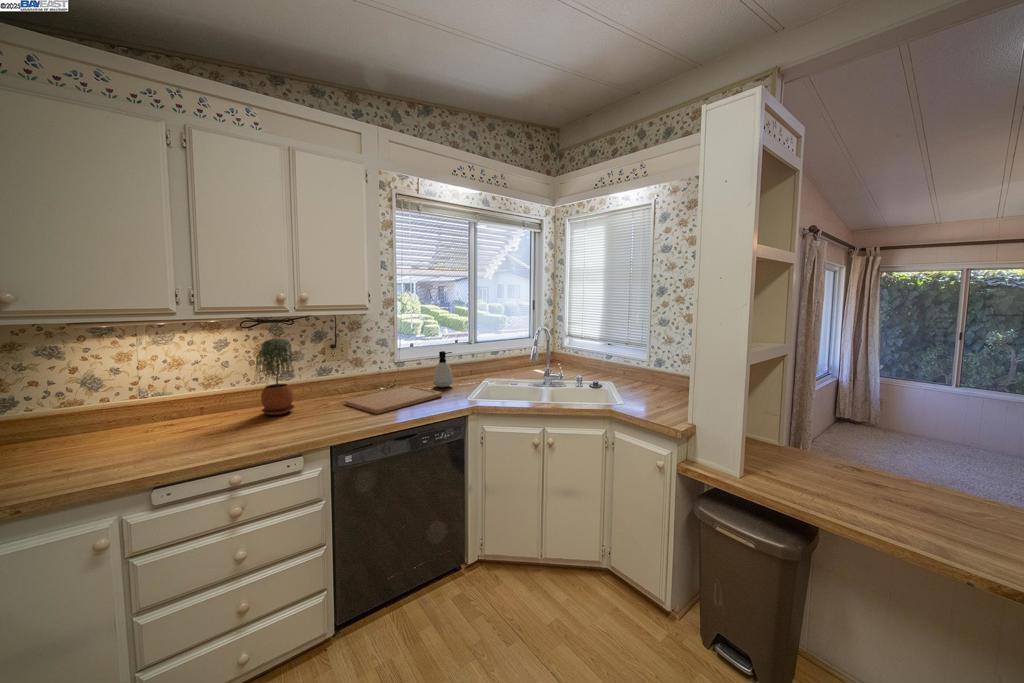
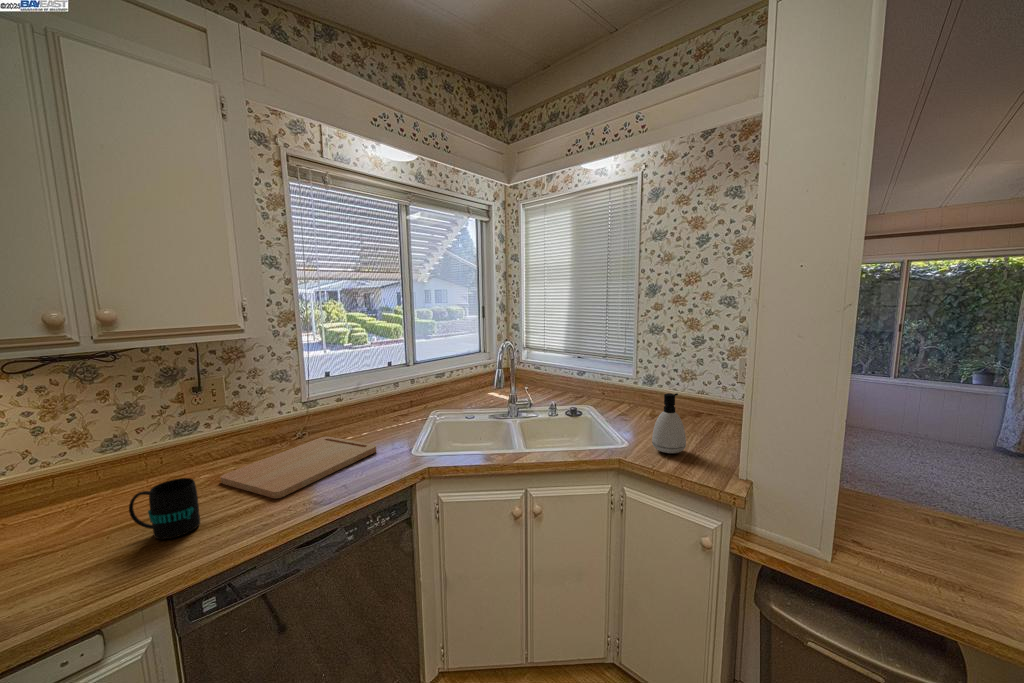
potted plant: present [256,339,294,415] -> none [40,388,126,524]
soap dispenser: present [433,351,453,387] -> present [652,393,686,453]
mug: none [298,393,334,425] -> present [129,478,200,539]

